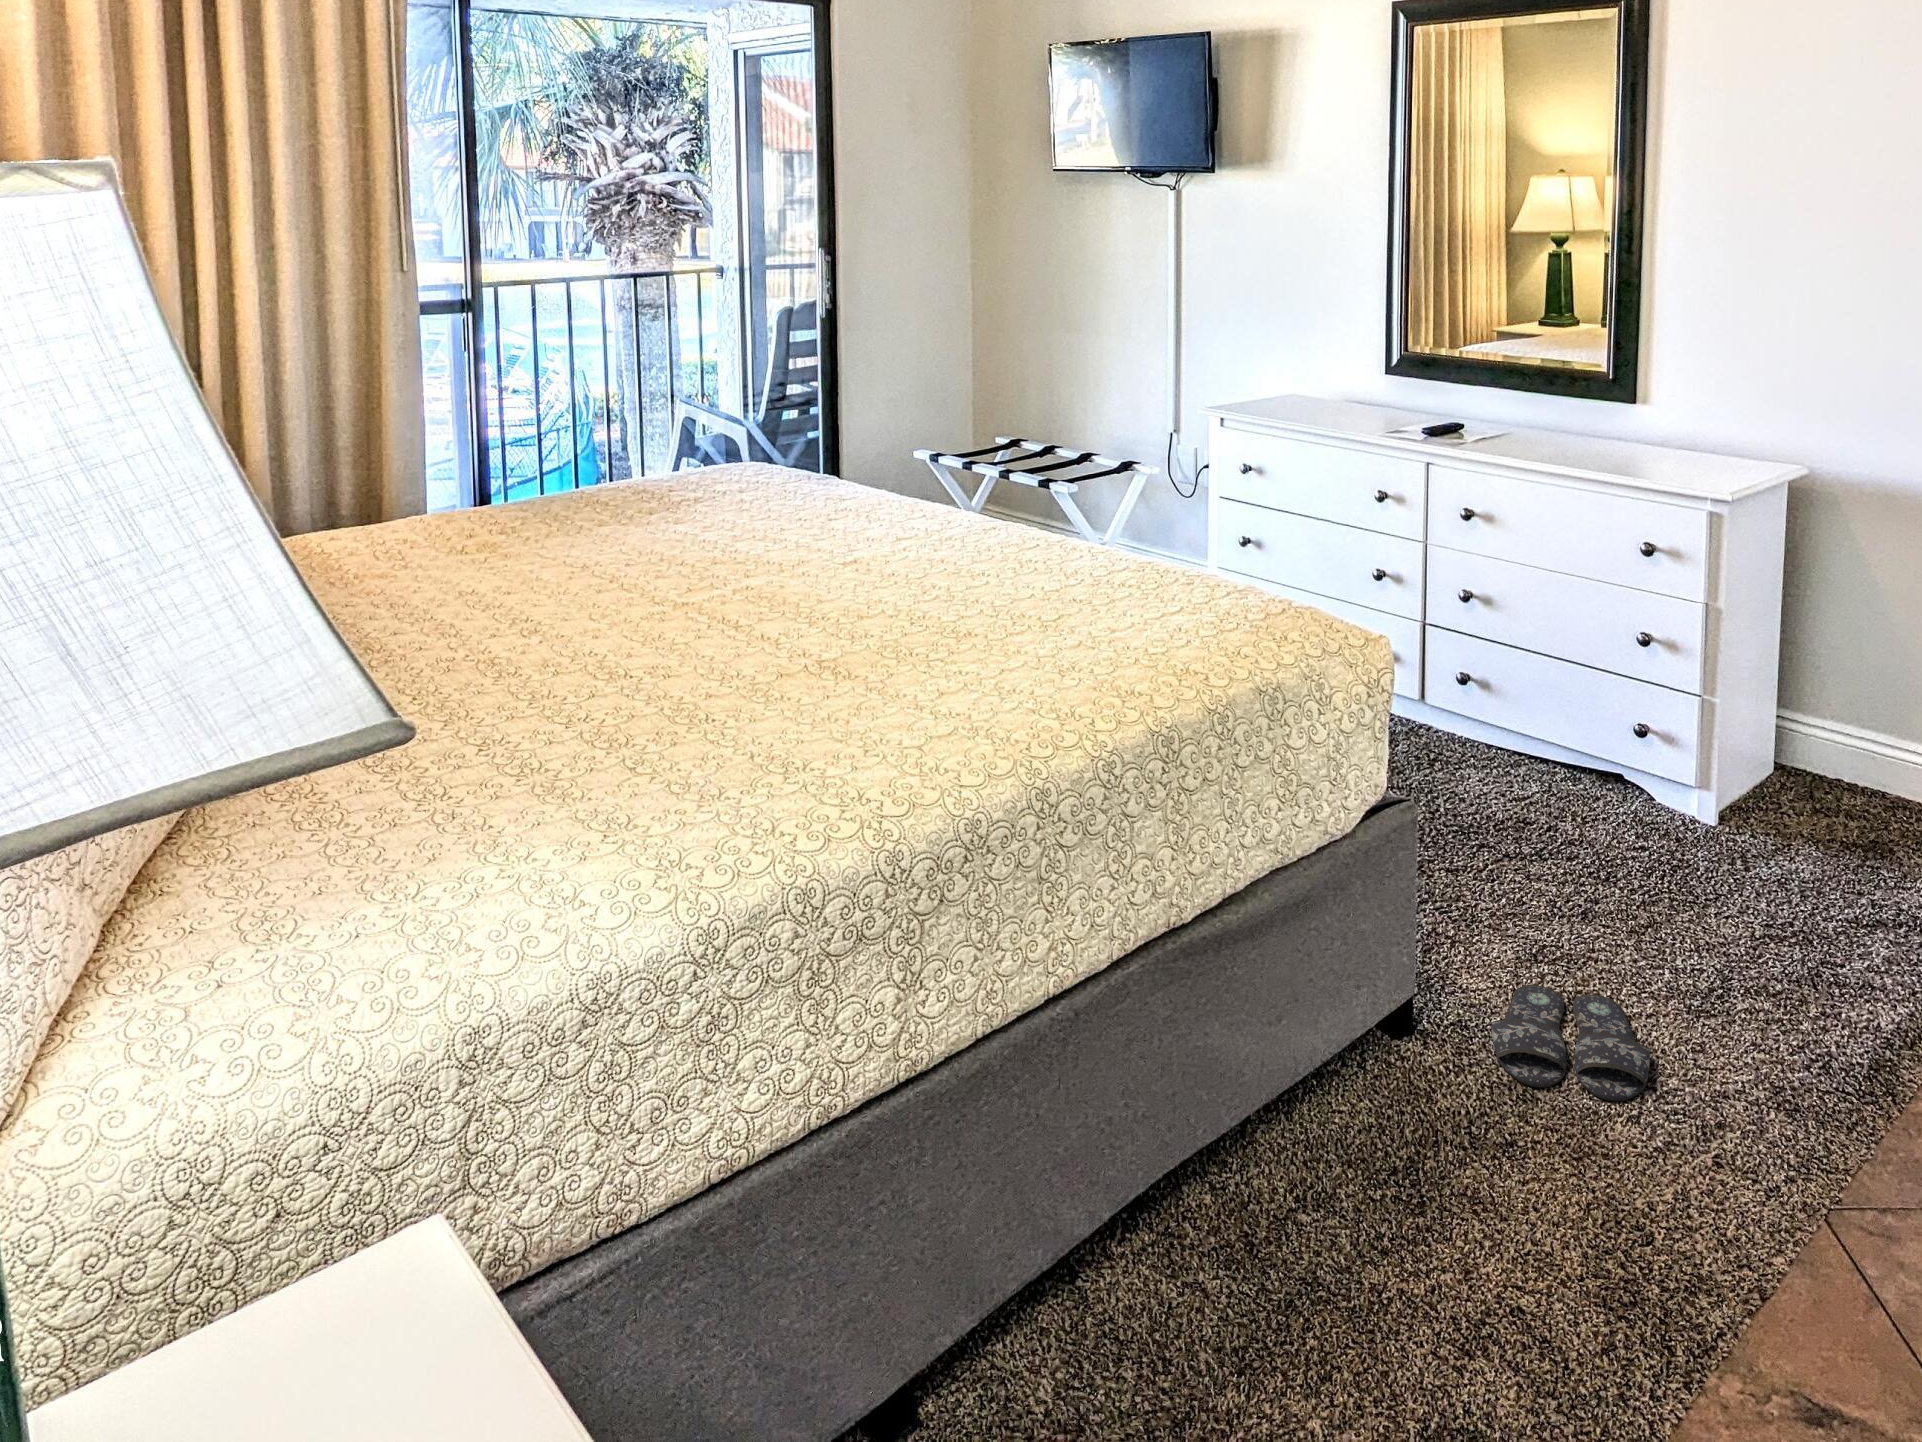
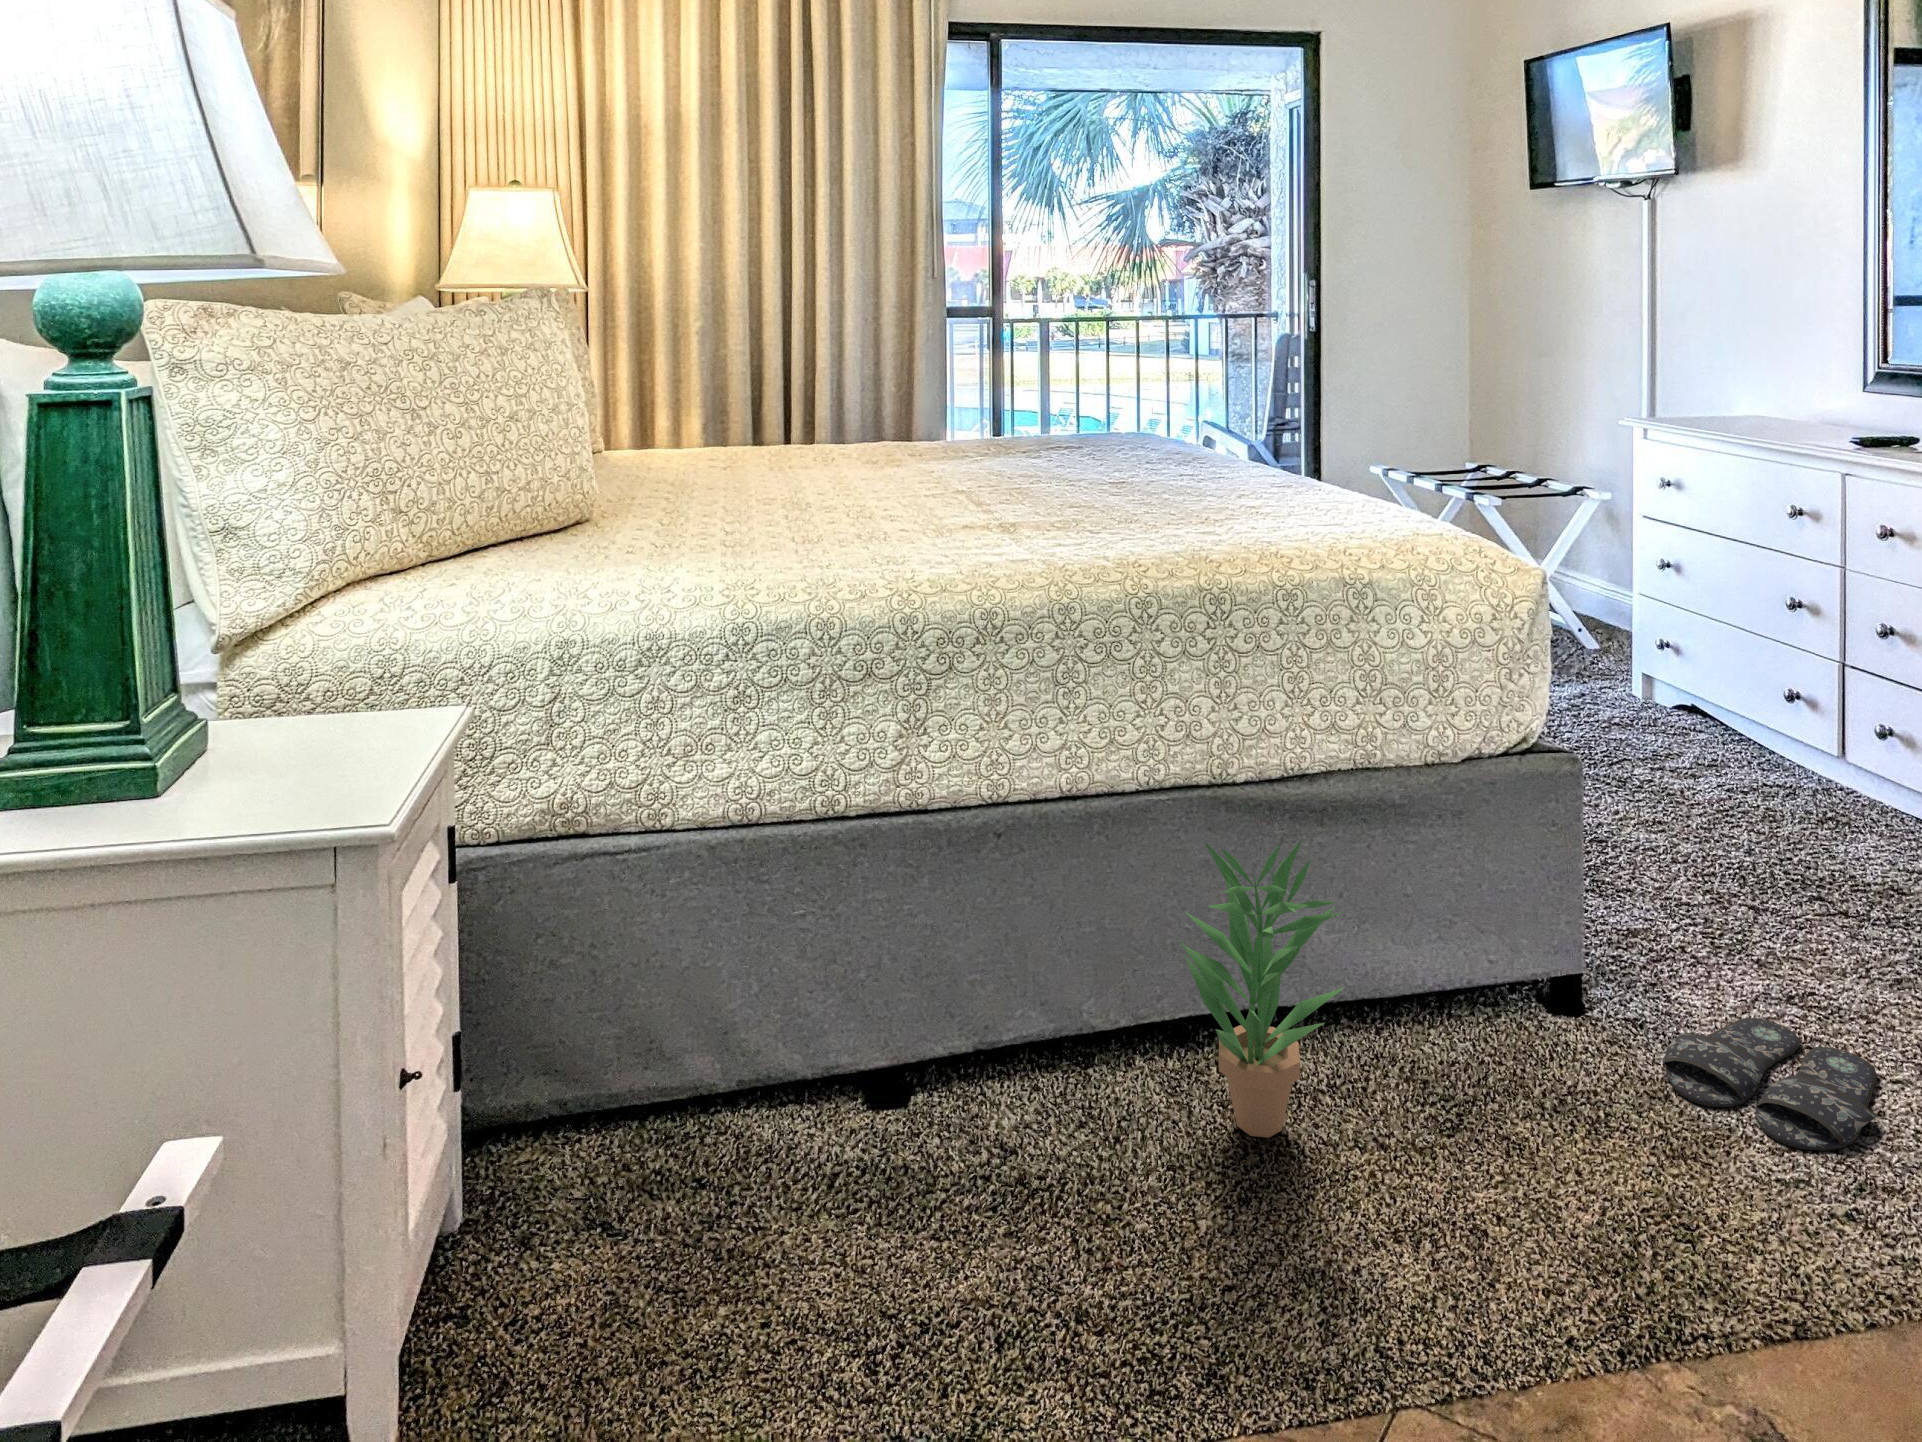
potted plant: none [1165,977,1348,1287] -> present [1181,840,1344,1138]

